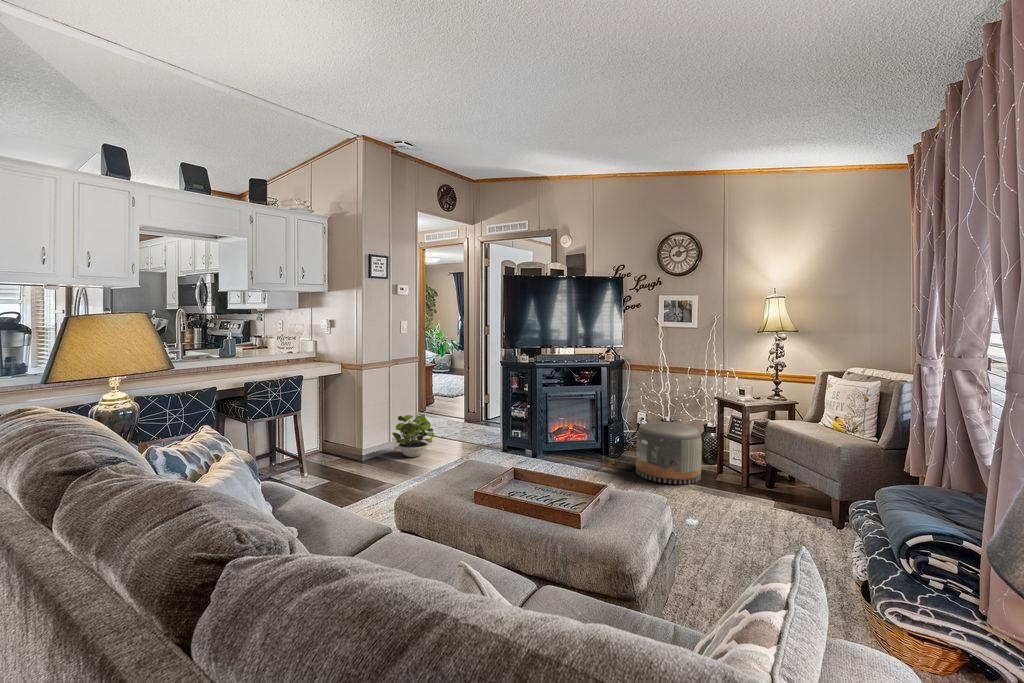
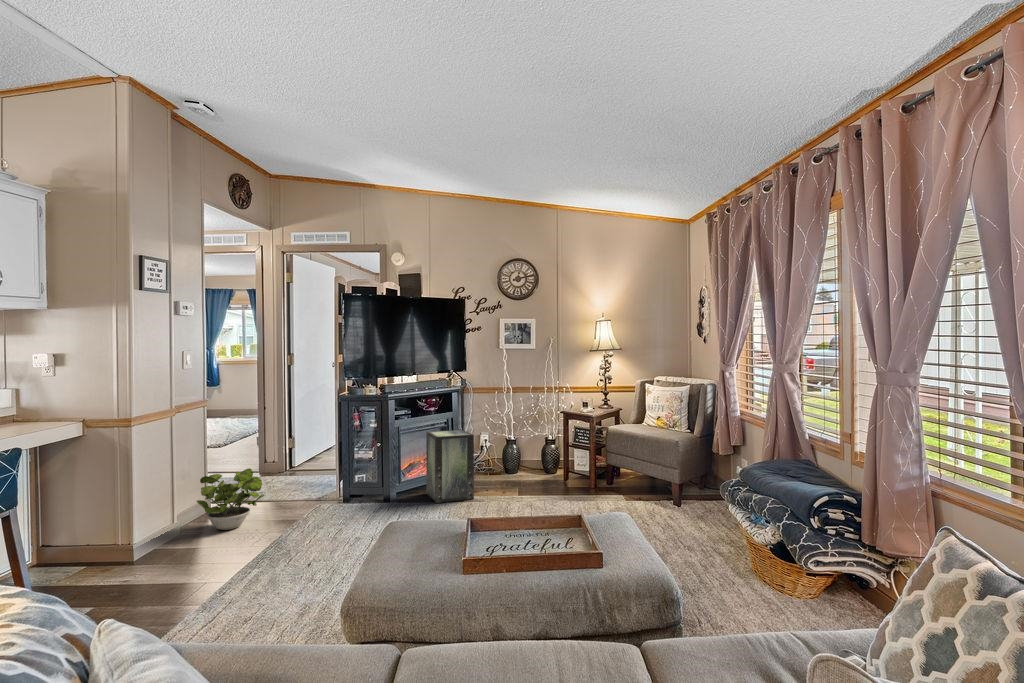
storage box: none [571,401,608,467] -> present [426,430,474,503]
pouf: present [636,422,702,484] -> none [504,443,567,504]

